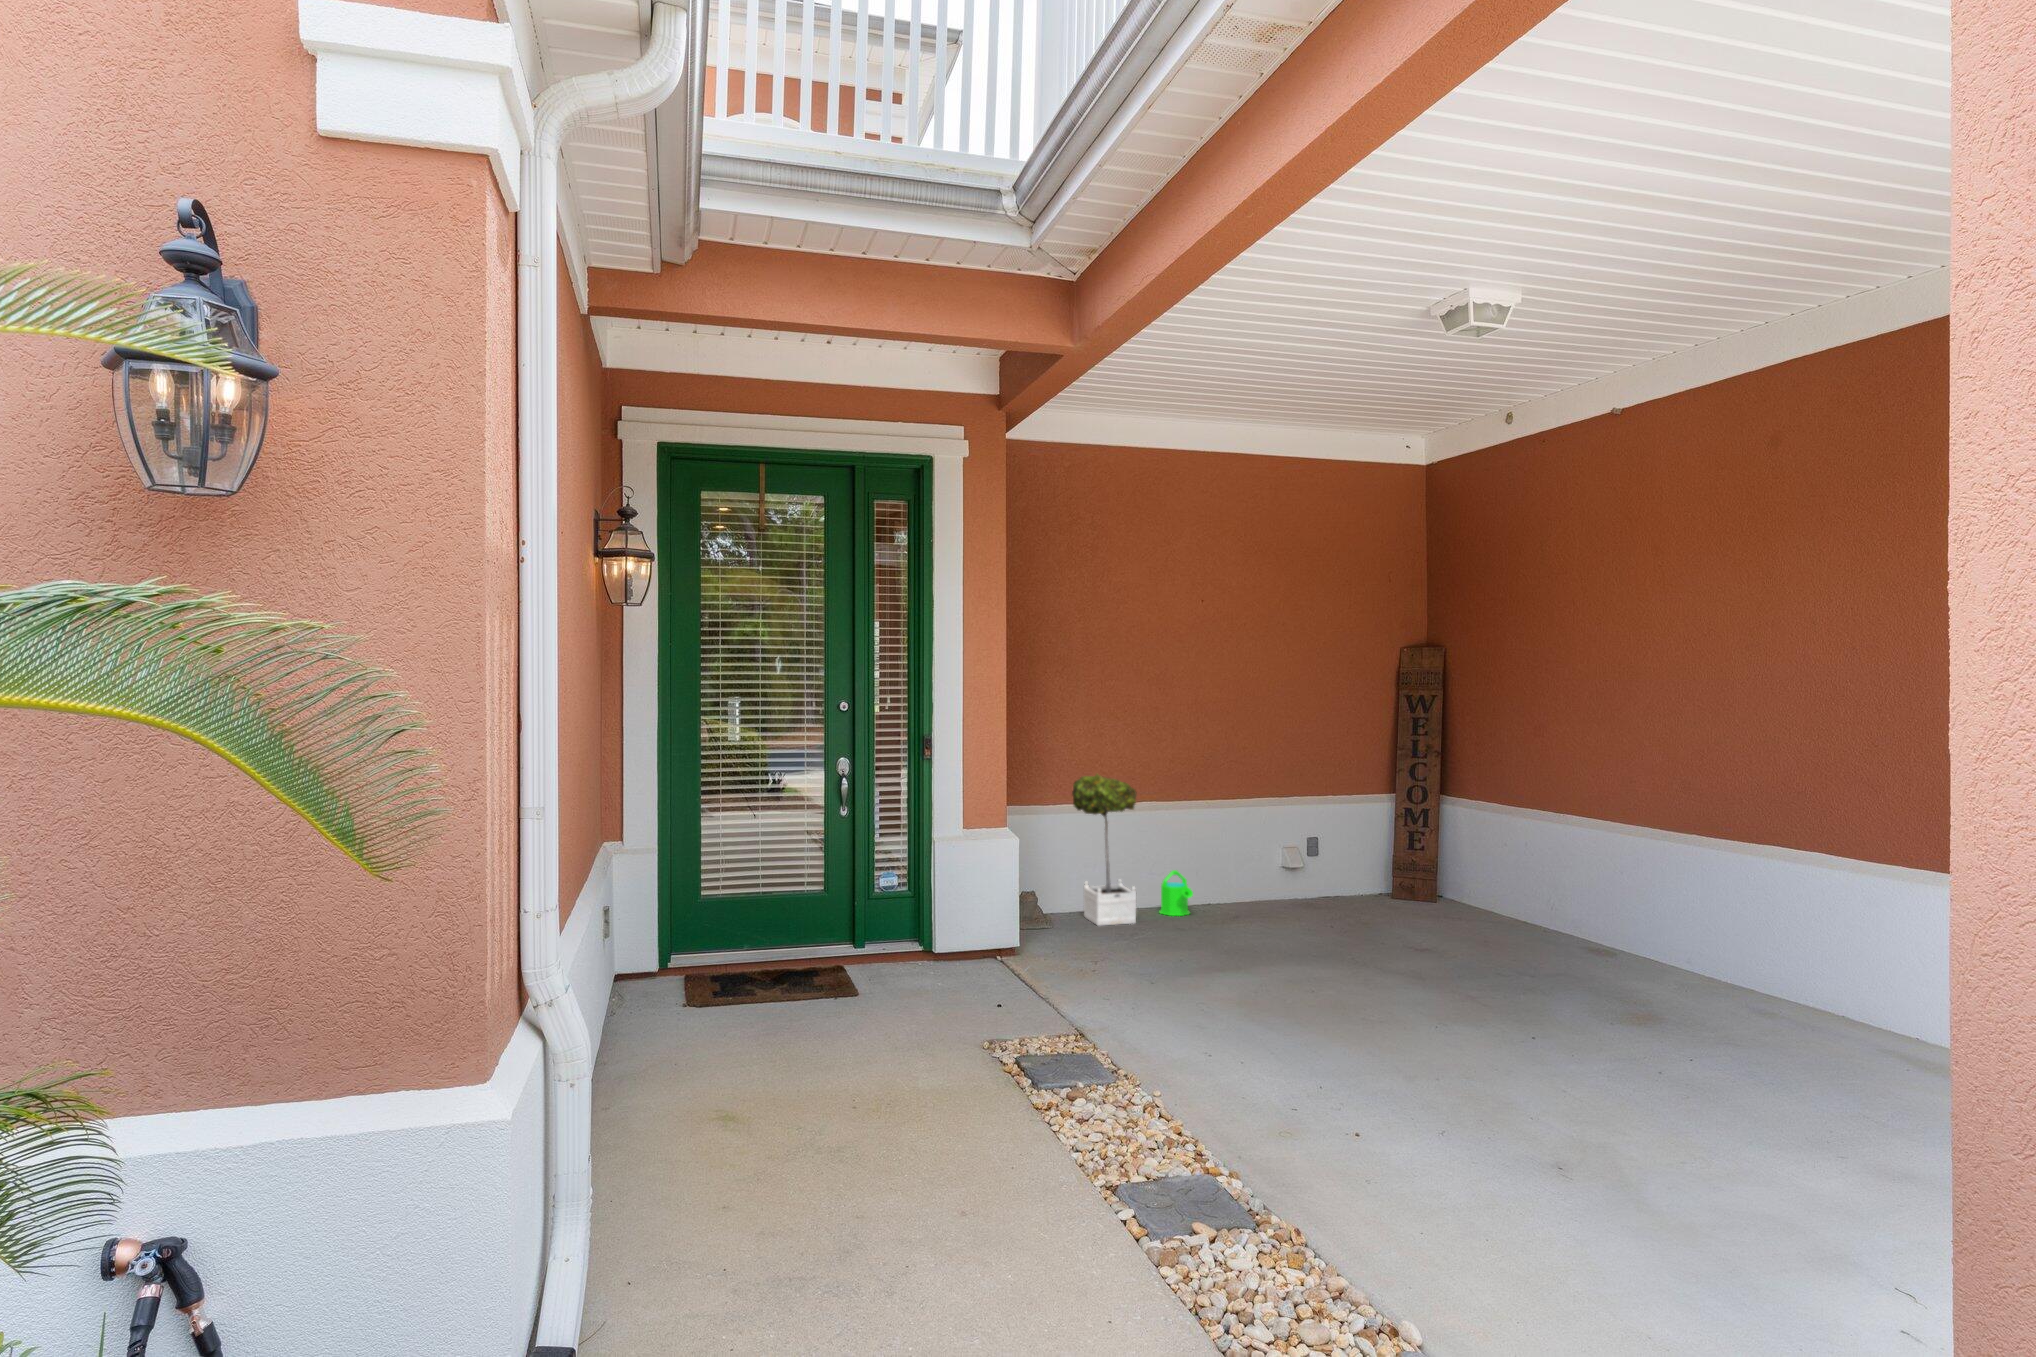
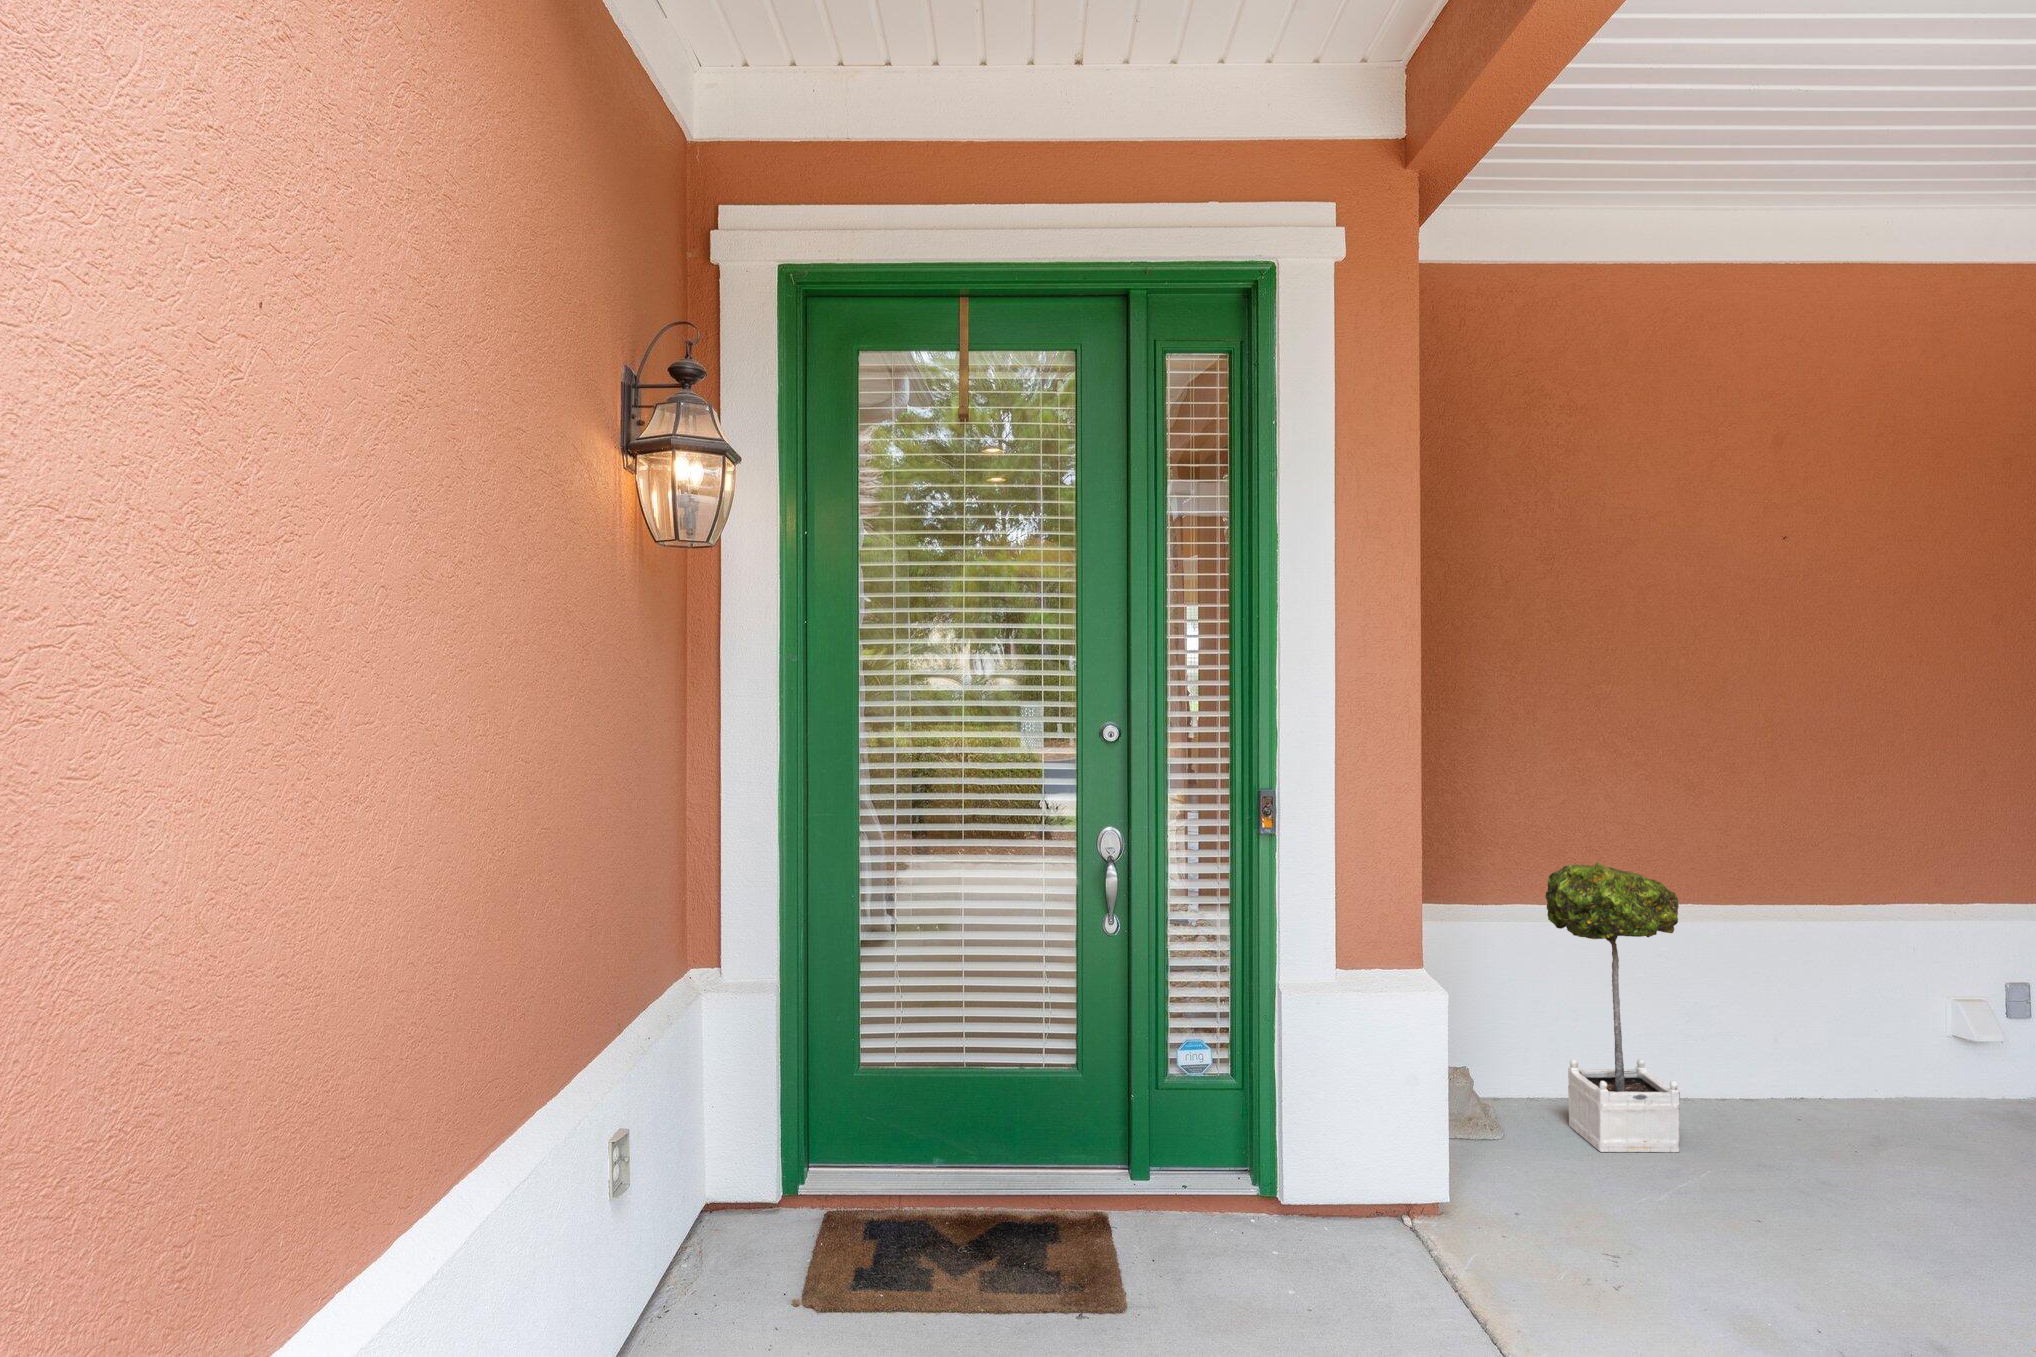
watering can: present [1159,870,1193,916] -> none [1719,1048,1798,1140]

